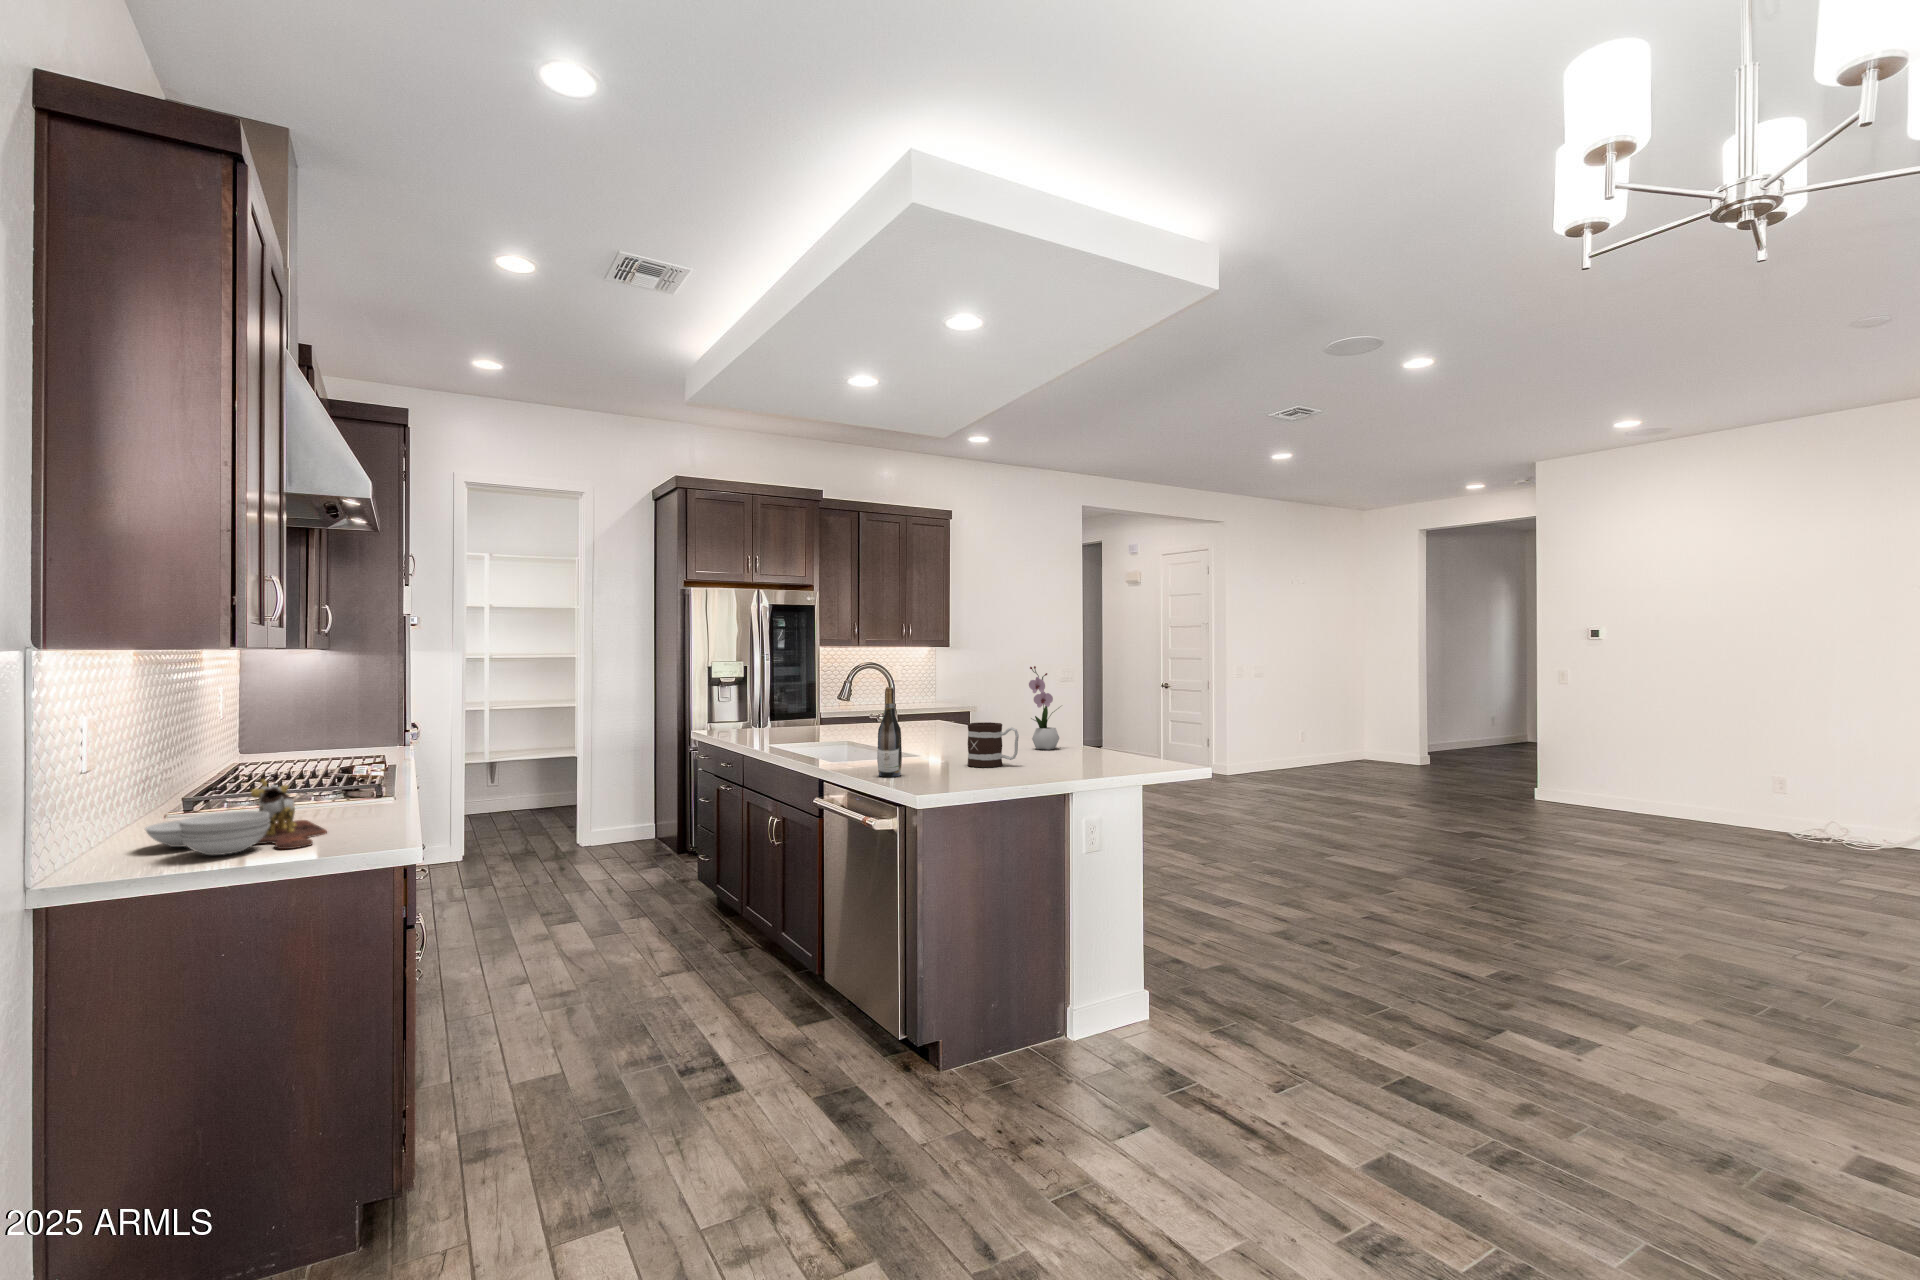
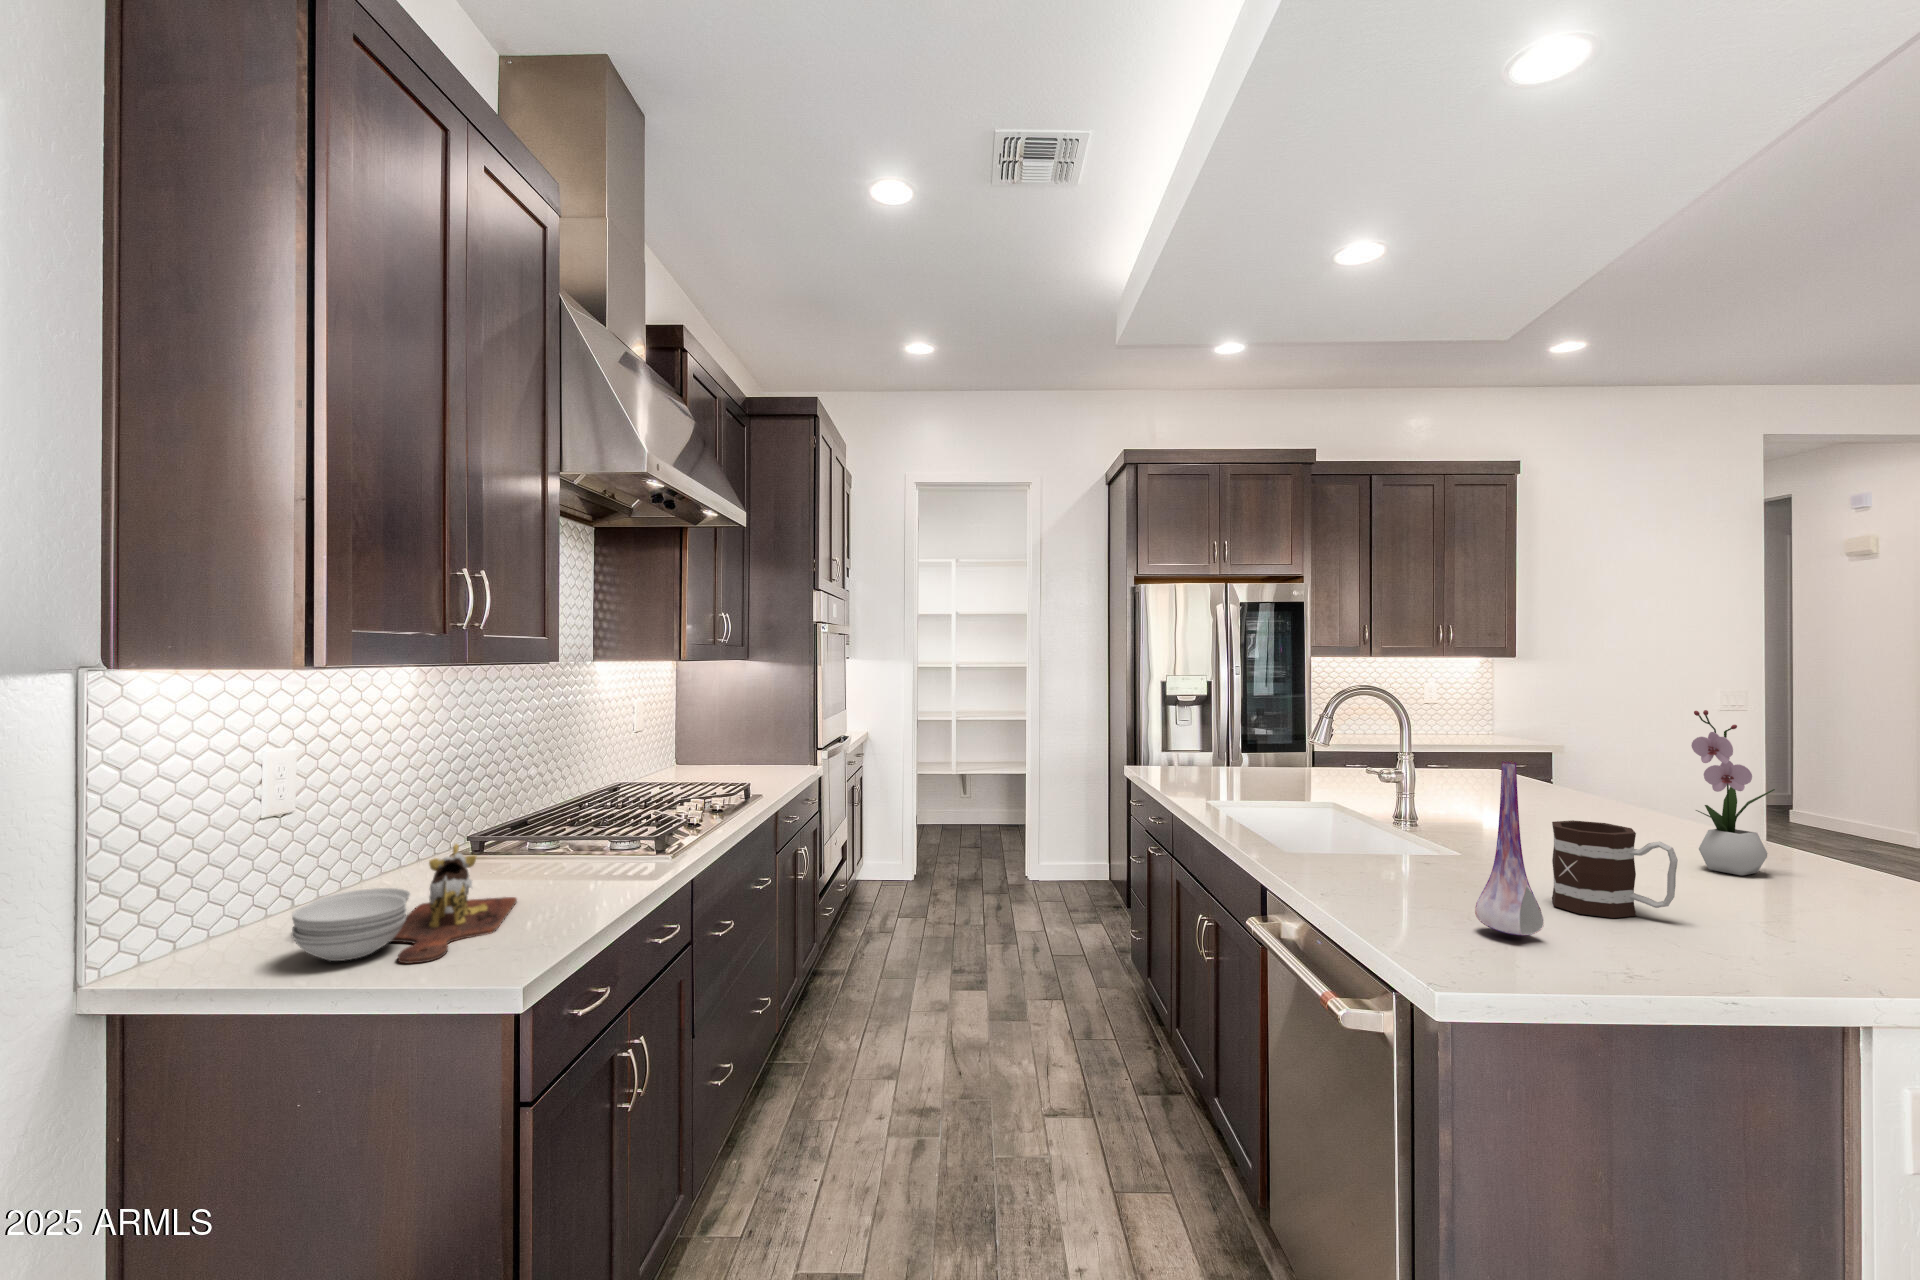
wine bottle: present [877,687,902,777] -> none [1359,749,1407,917]
vase: none [934,687,964,776] -> present [1475,761,1543,936]

